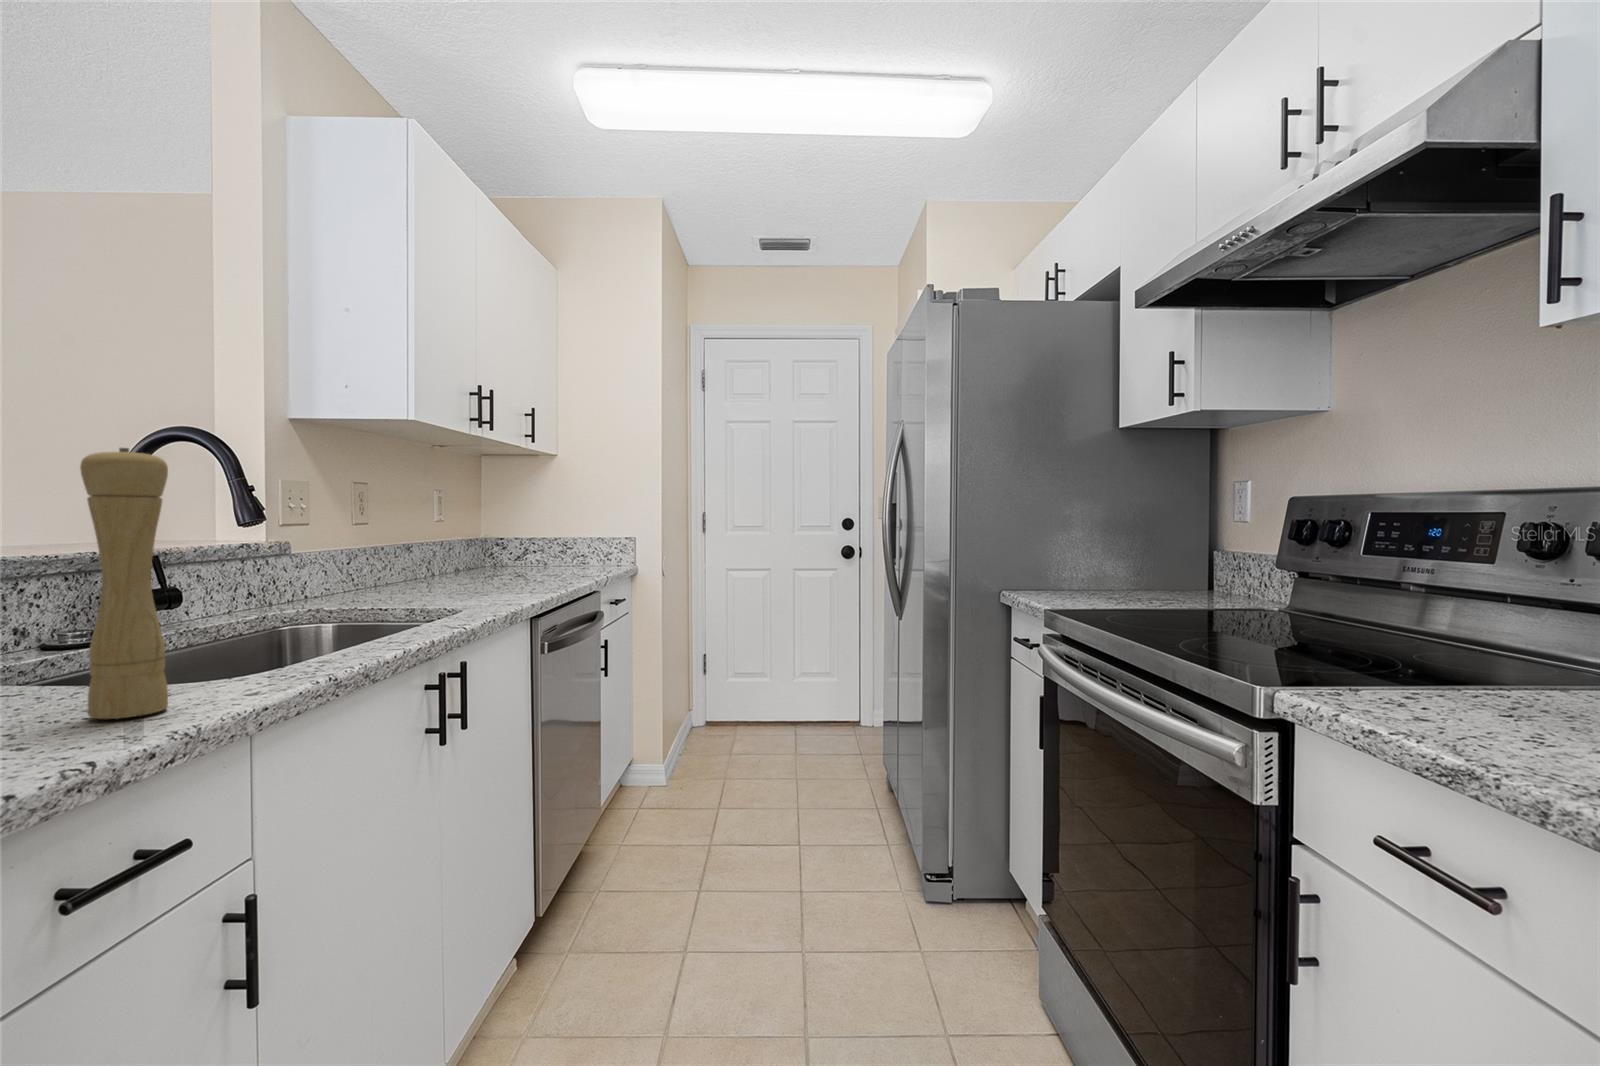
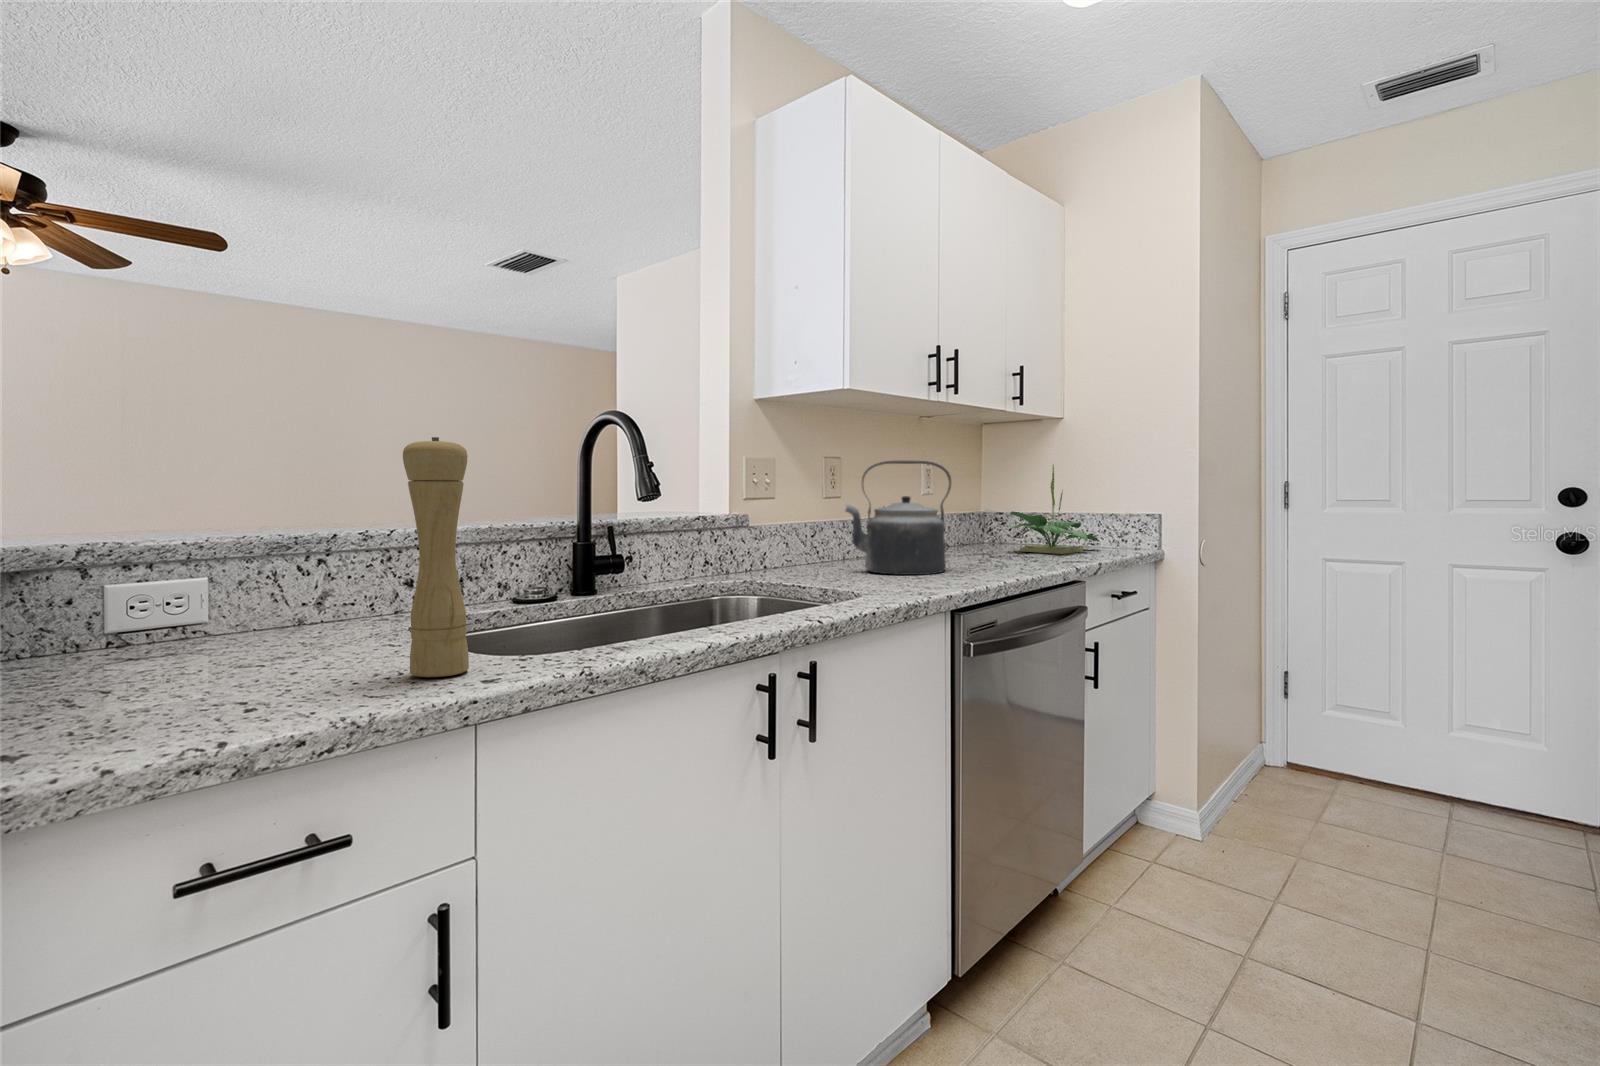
kettle: none [395,489,500,594] -> present [845,460,951,575]
potted plant: none [516,494,595,571] -> present [1007,466,1099,554]

